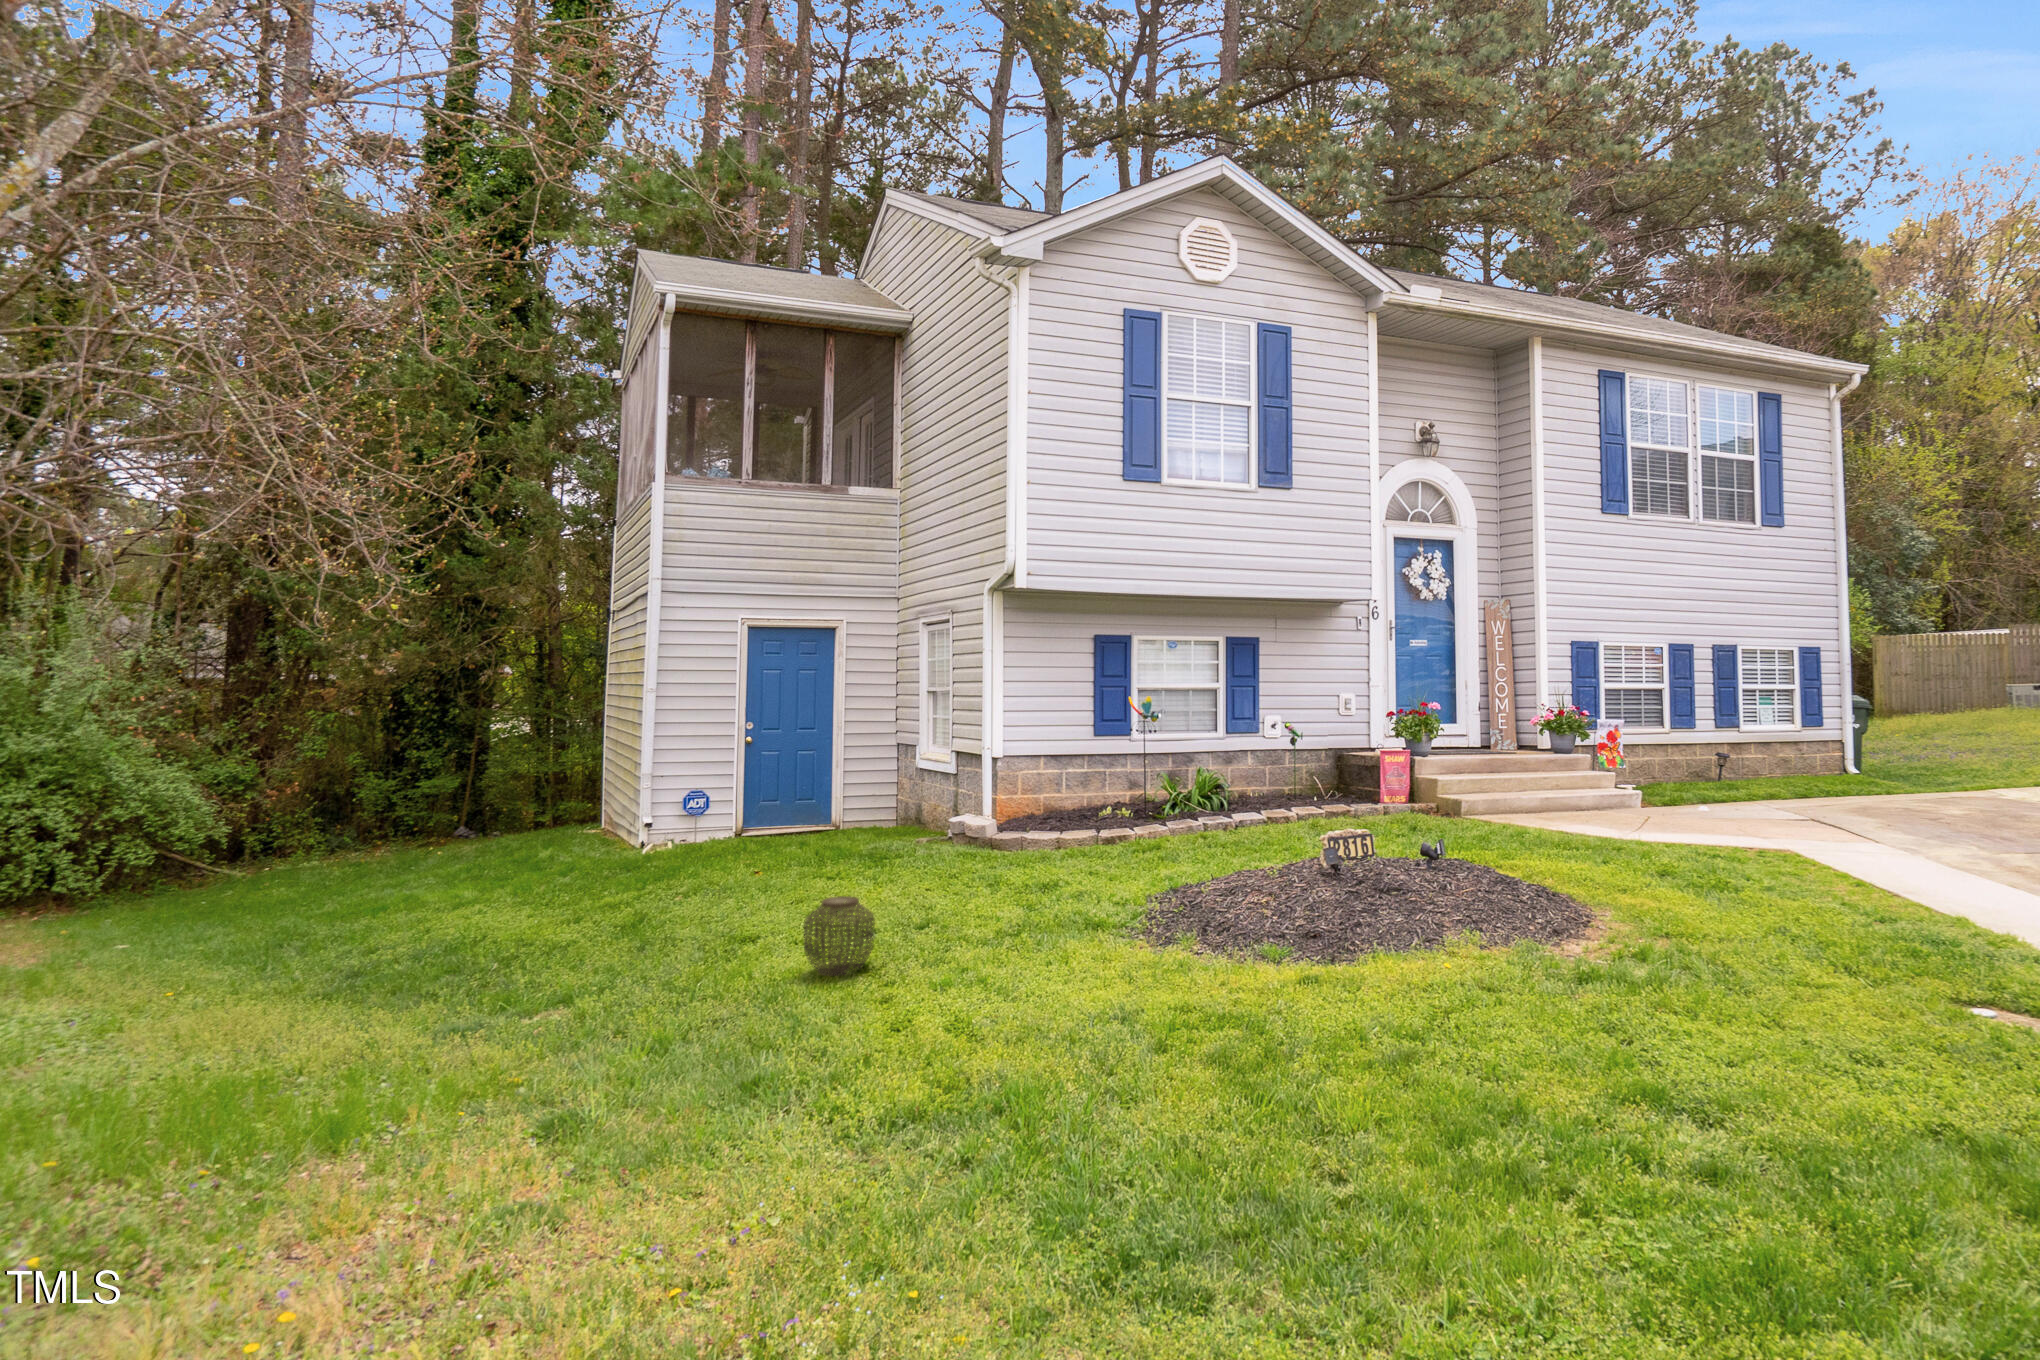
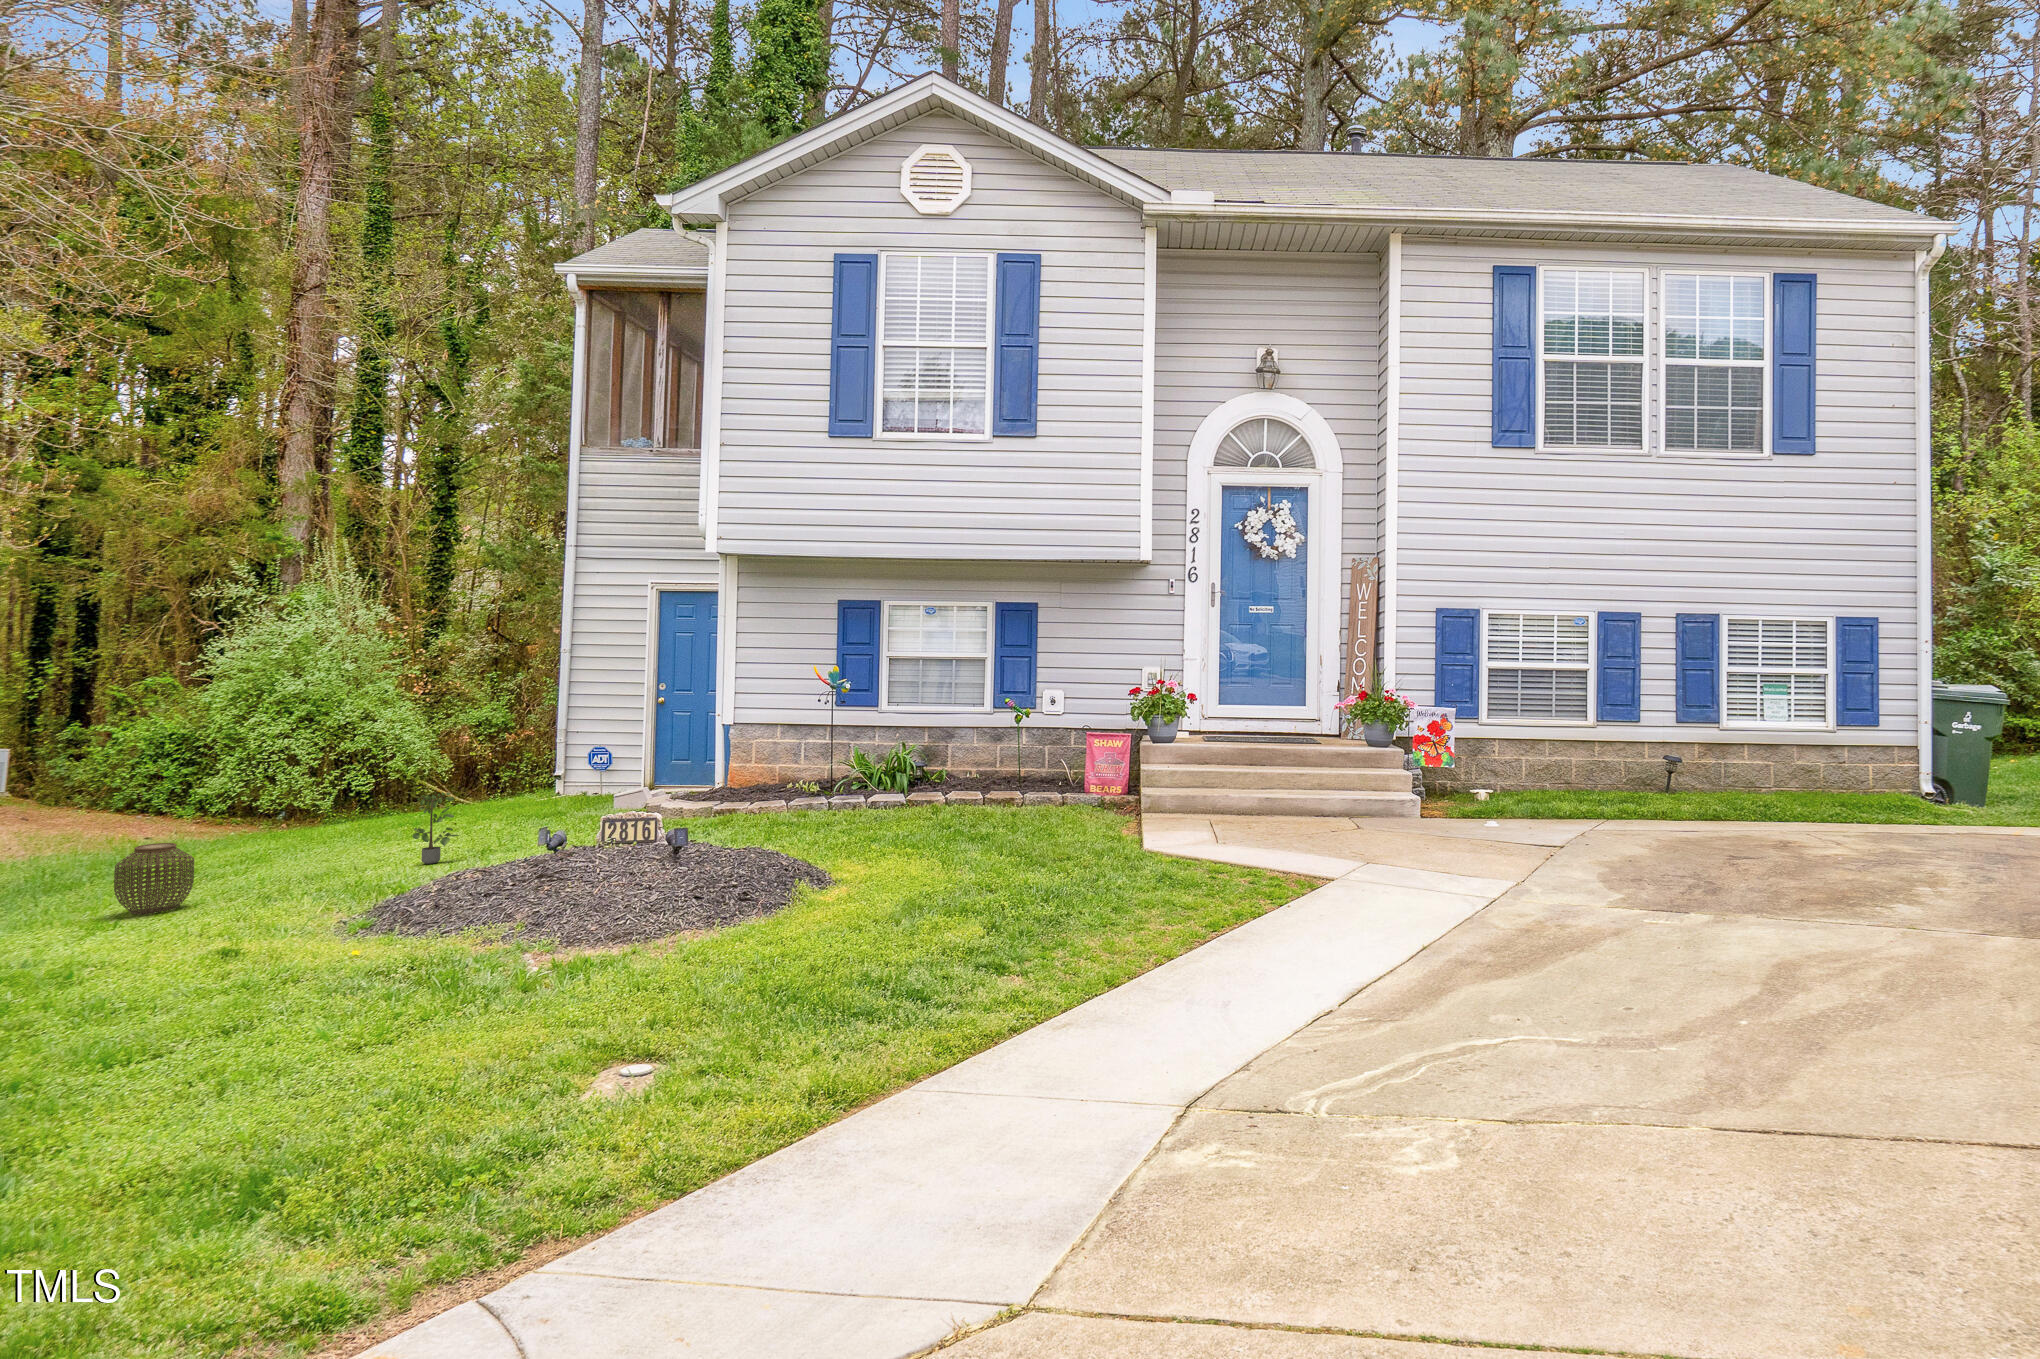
potted plant: none [943,828,986,906] -> present [412,792,459,864]

